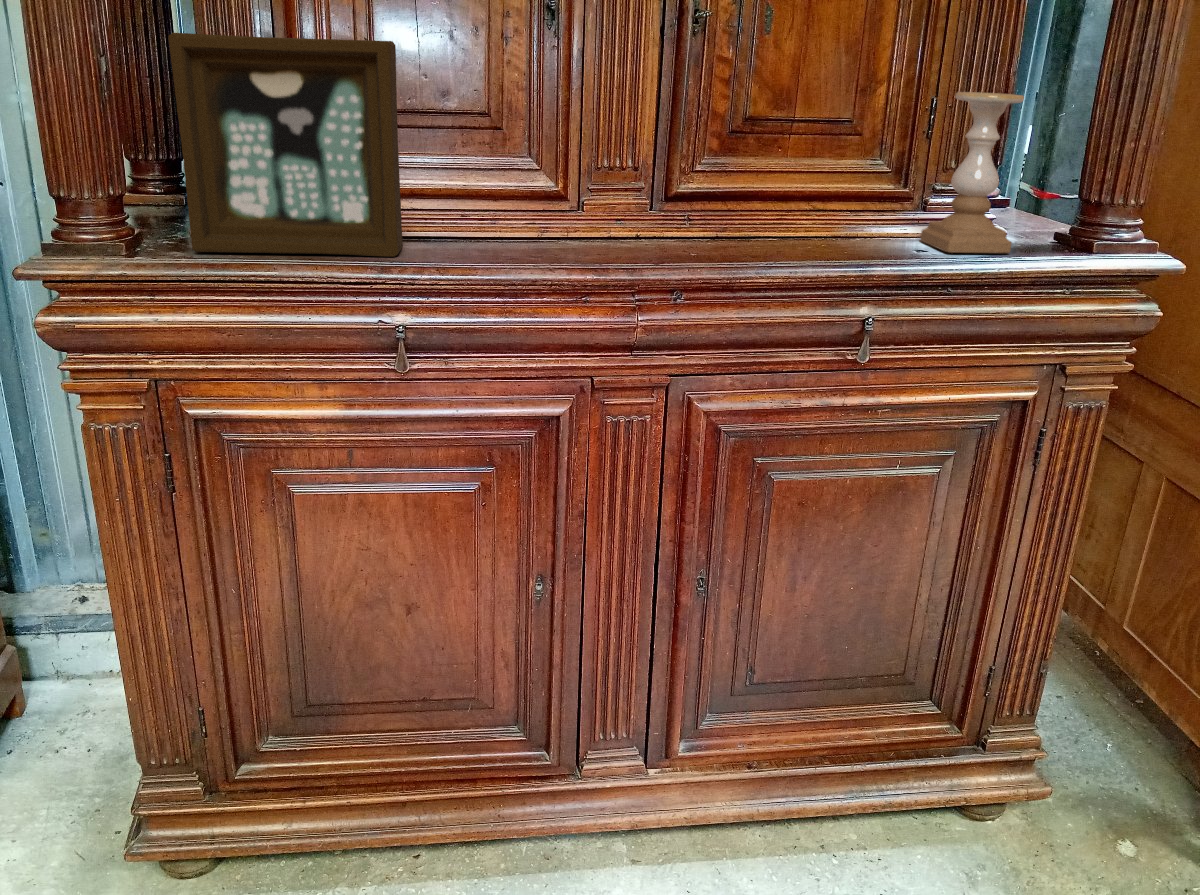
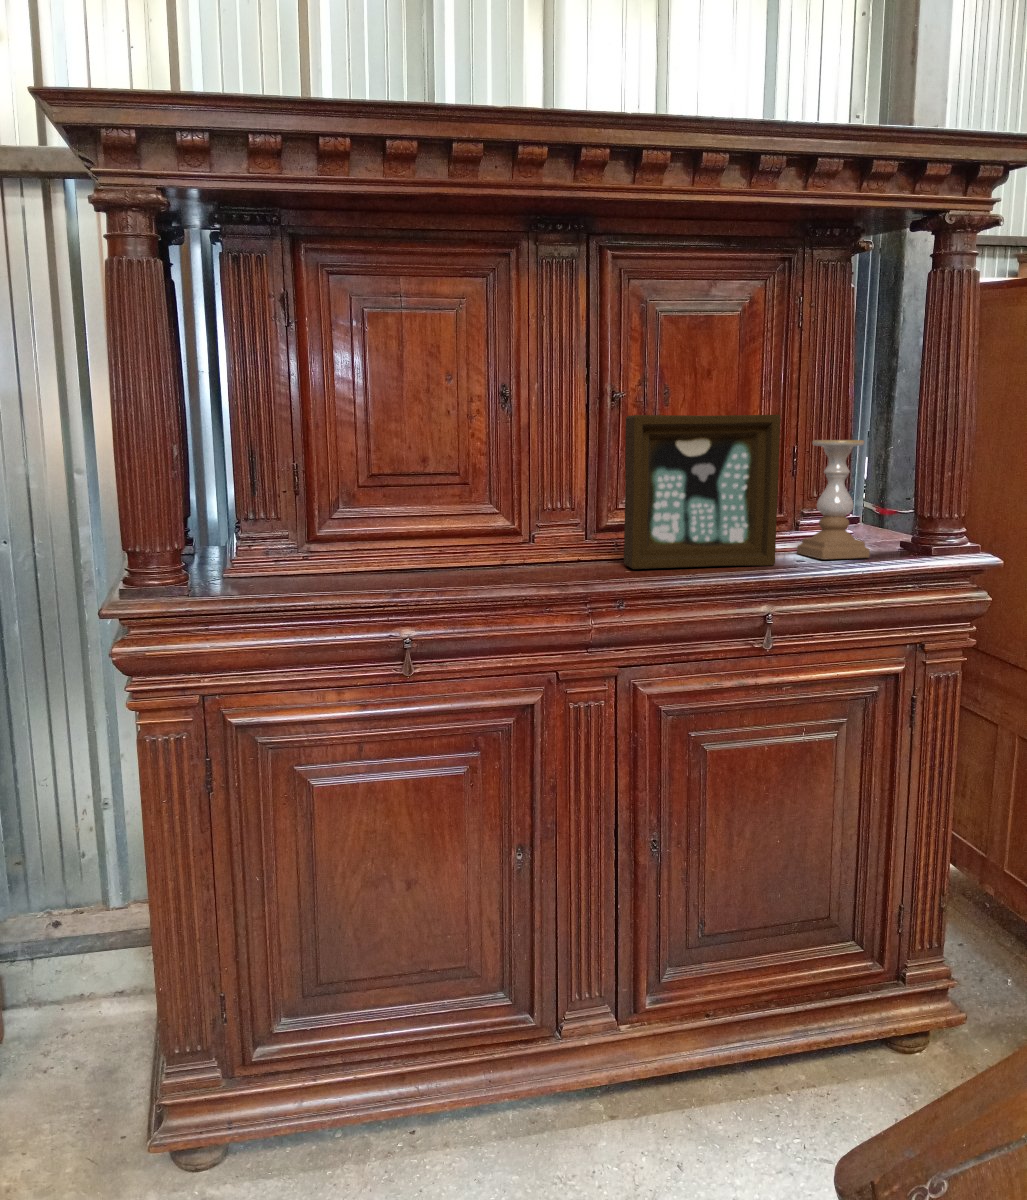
picture frame: present [168,33,403,257] -> present [624,415,781,569]

